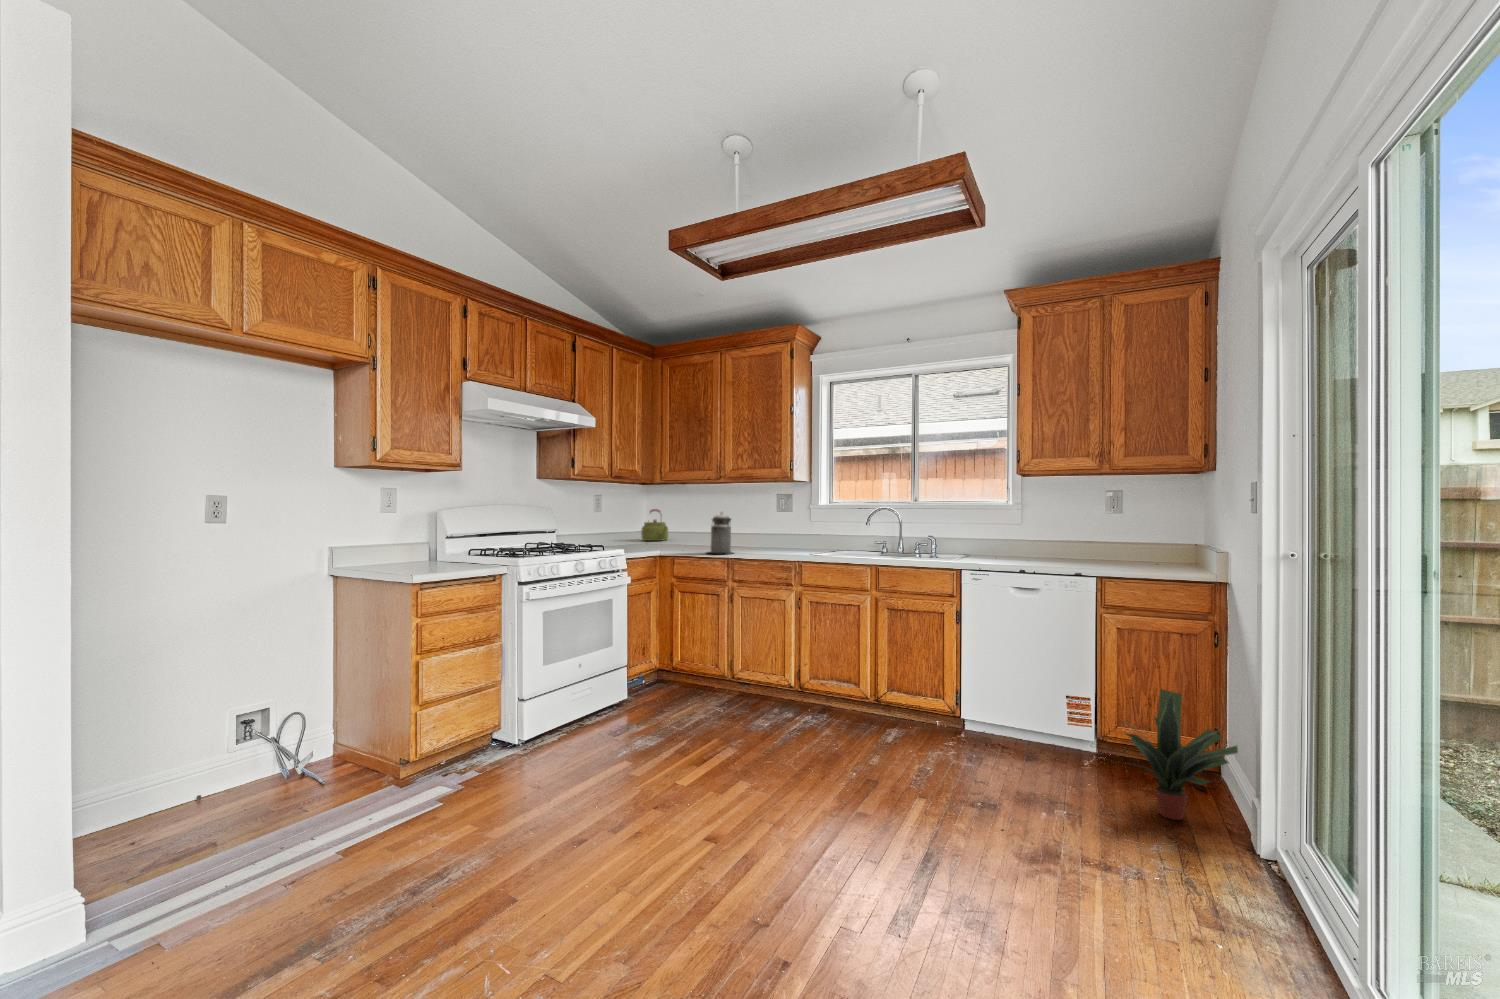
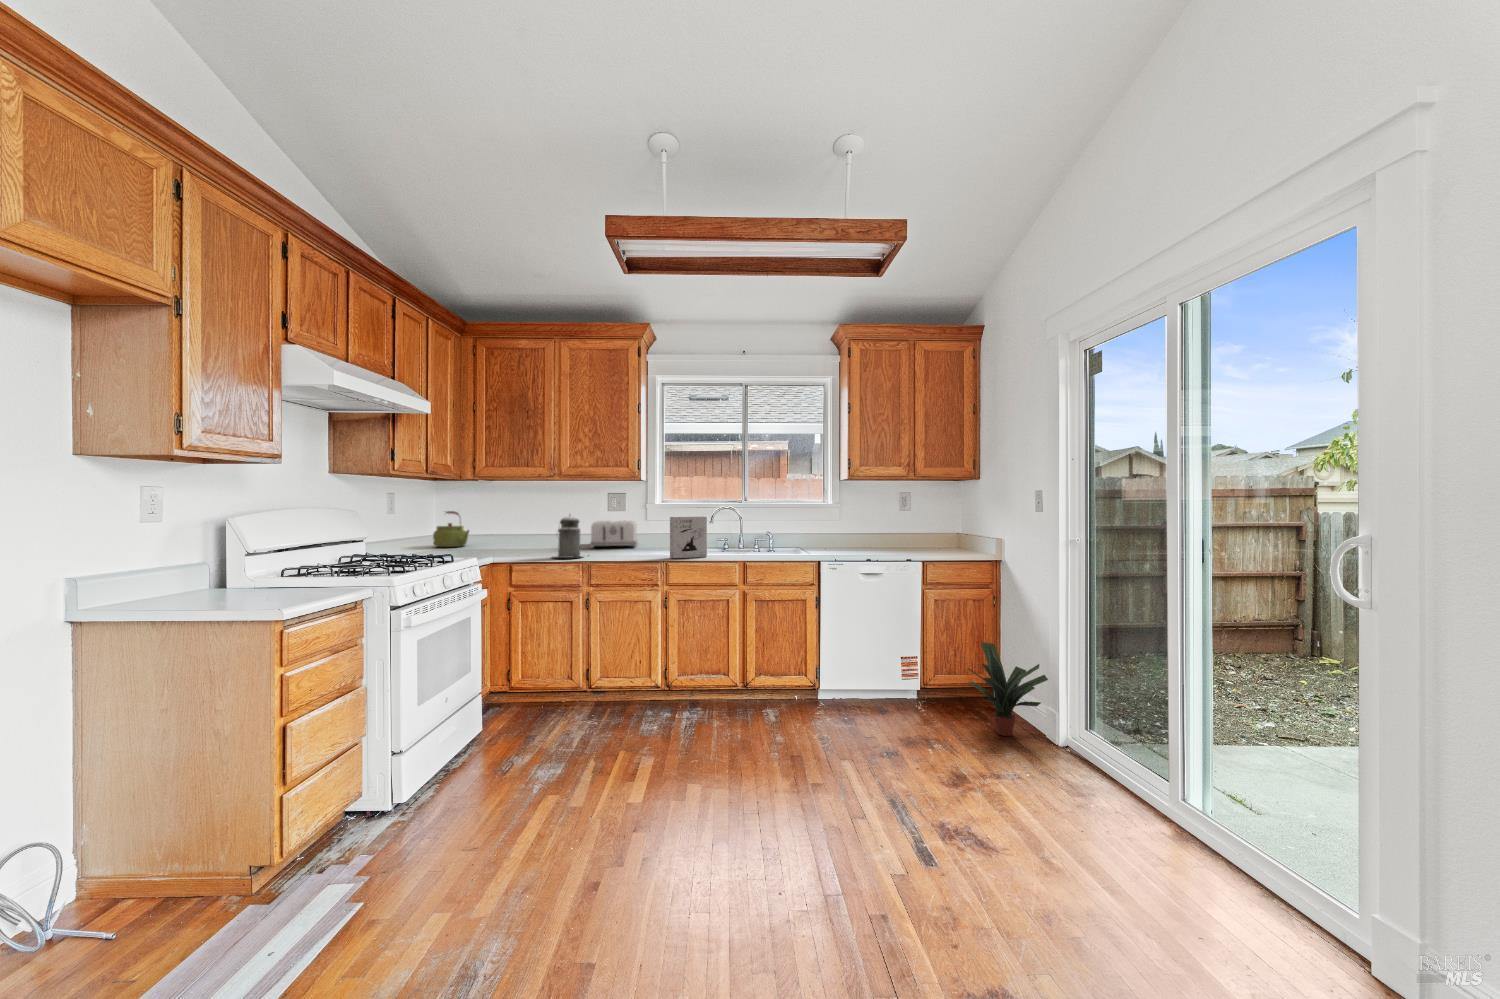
cereal box: none [806,516,843,559] -> present [670,516,707,558]
toaster: none [756,519,811,546] -> present [590,520,637,548]

